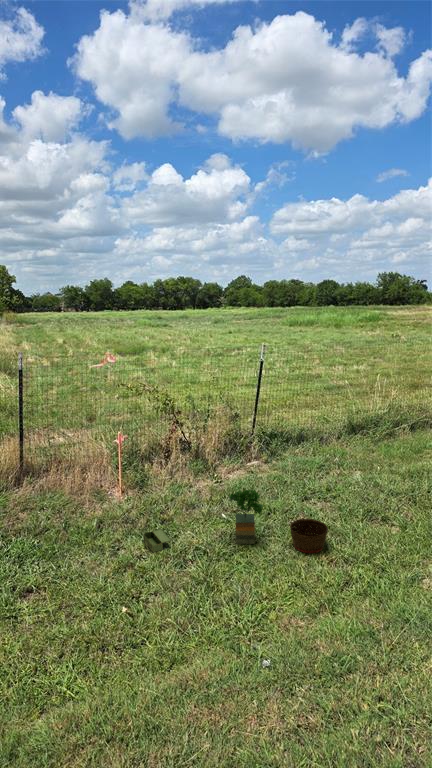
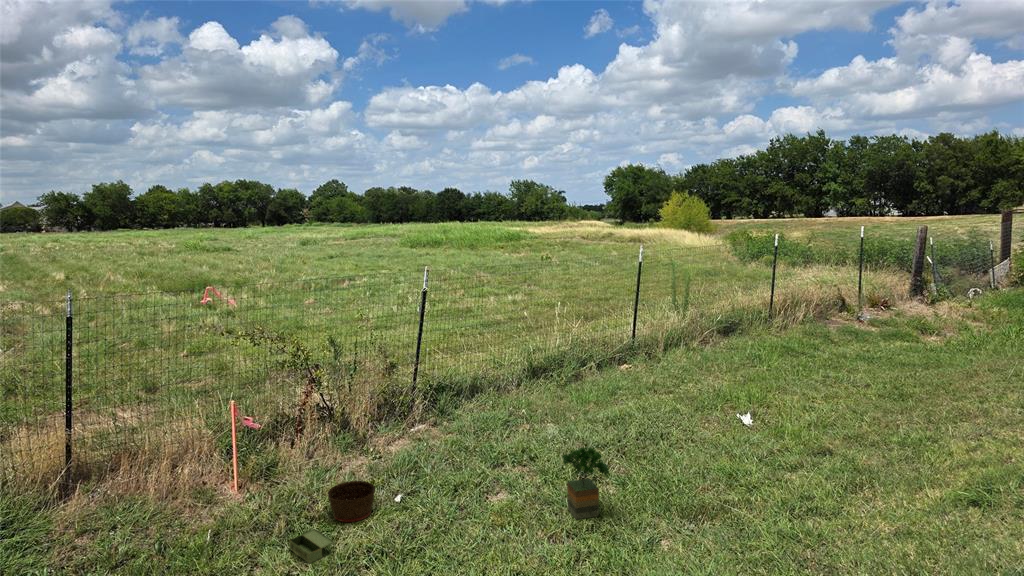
potted tree: present [229,490,263,544] -> present [562,447,609,519]
basket: present [290,519,328,553] -> present [328,481,375,522]

